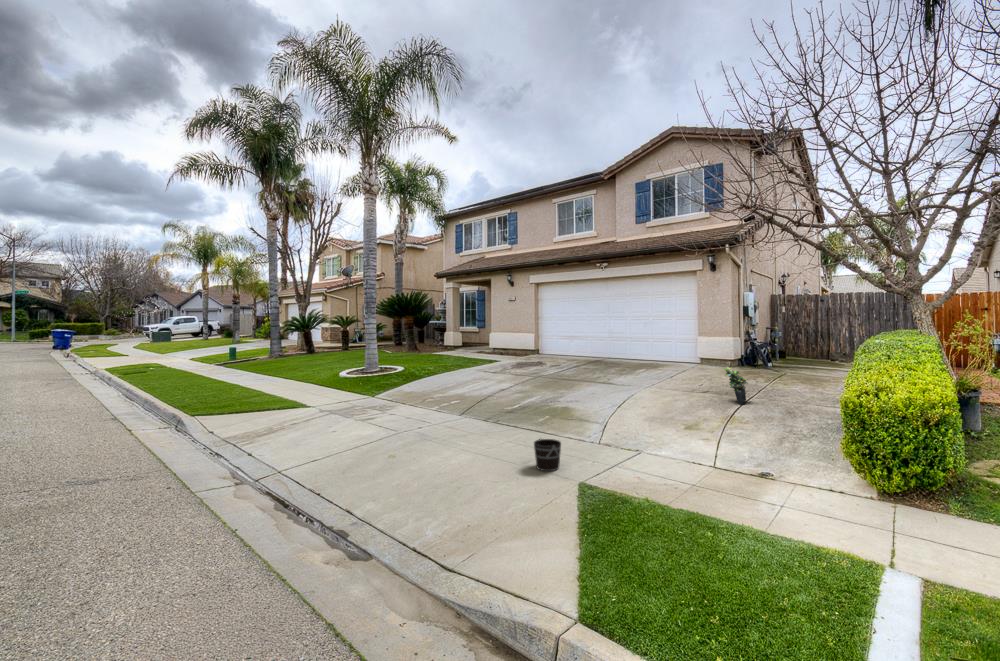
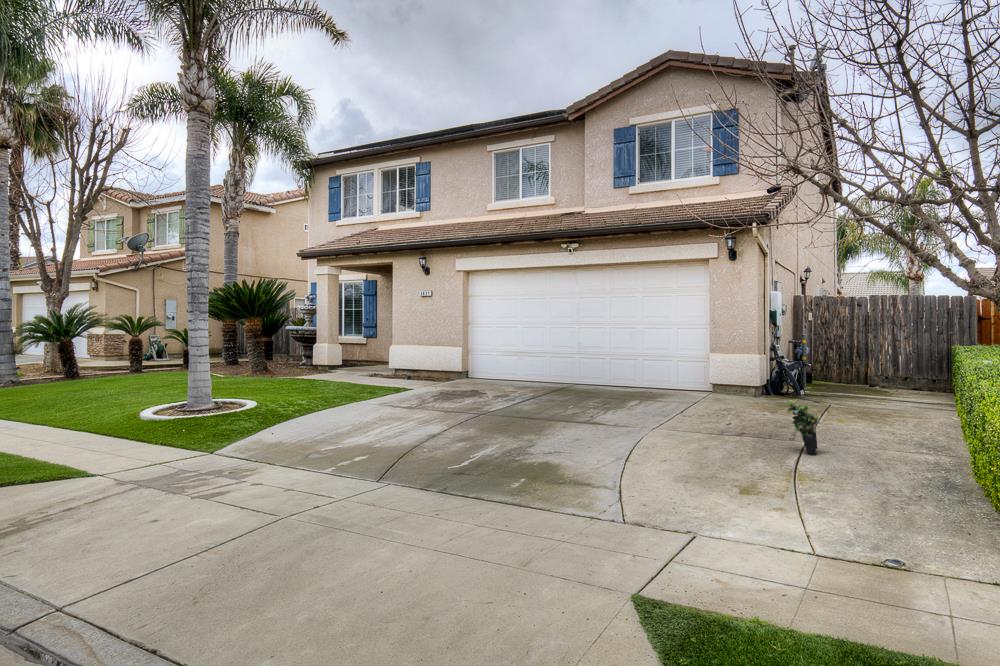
bucket: present [534,439,561,471] -> none [558,525,605,583]

